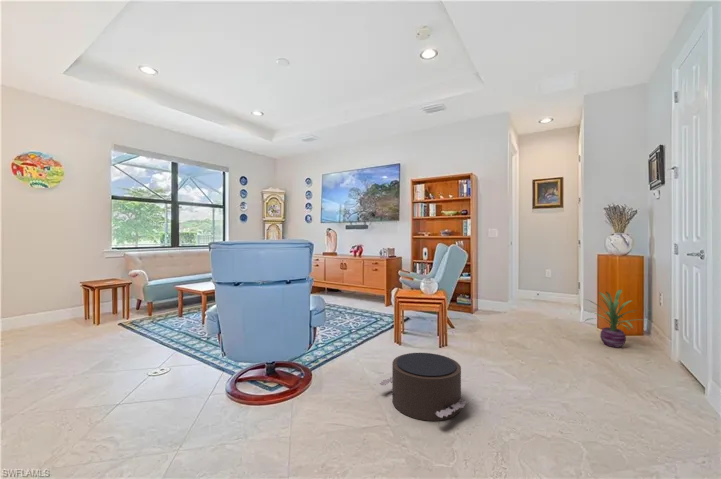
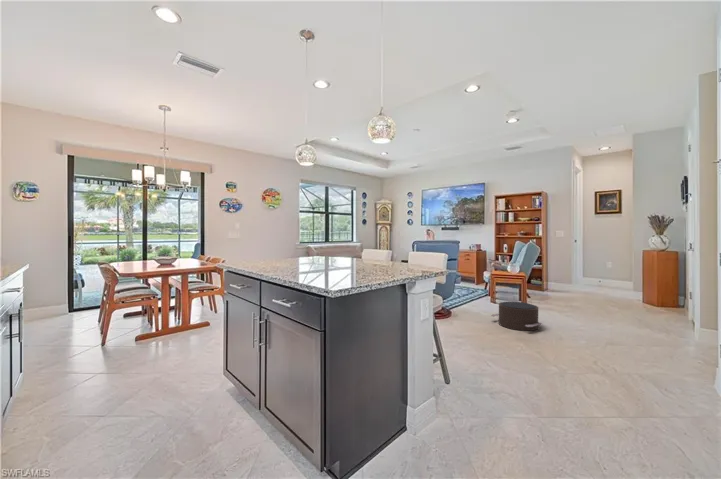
decorative plant: present [585,289,633,347] -> none [625,274,683,312]

